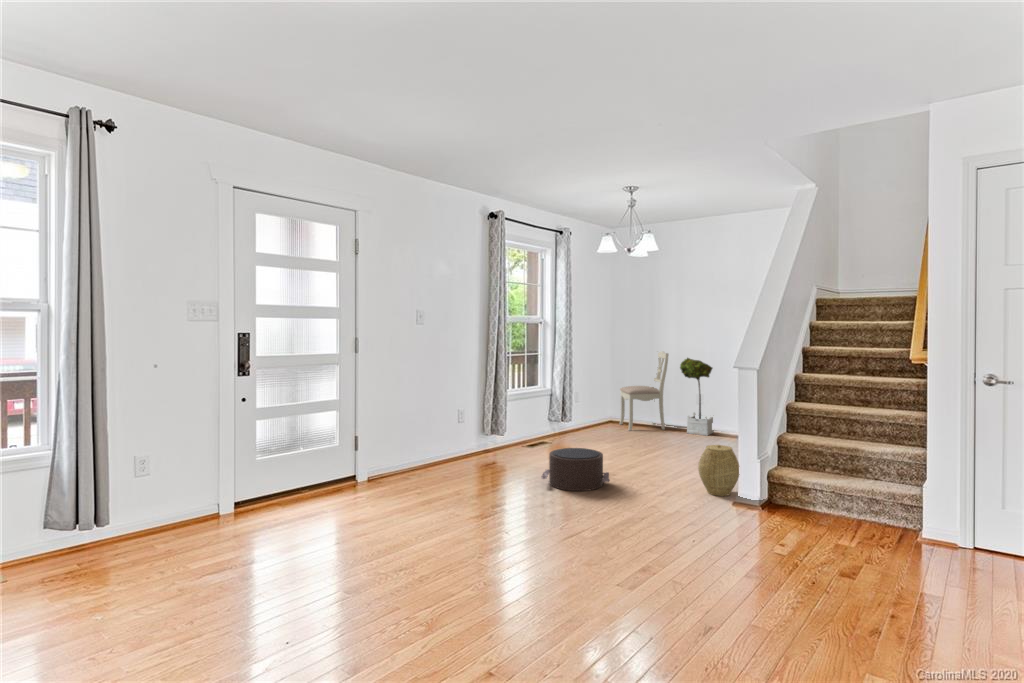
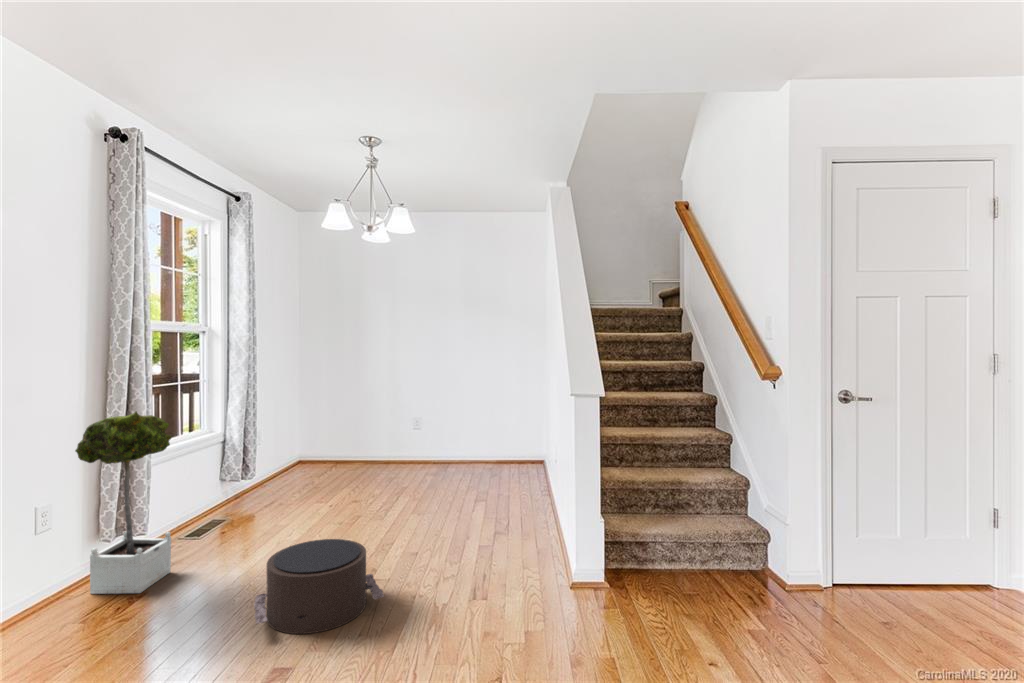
dining chair: present [619,351,668,431] -> none [319,370,386,478]
potted tree: present [680,358,714,436] -> present [75,411,171,594]
woven basket: present [698,445,740,496] -> none [505,500,560,576]

